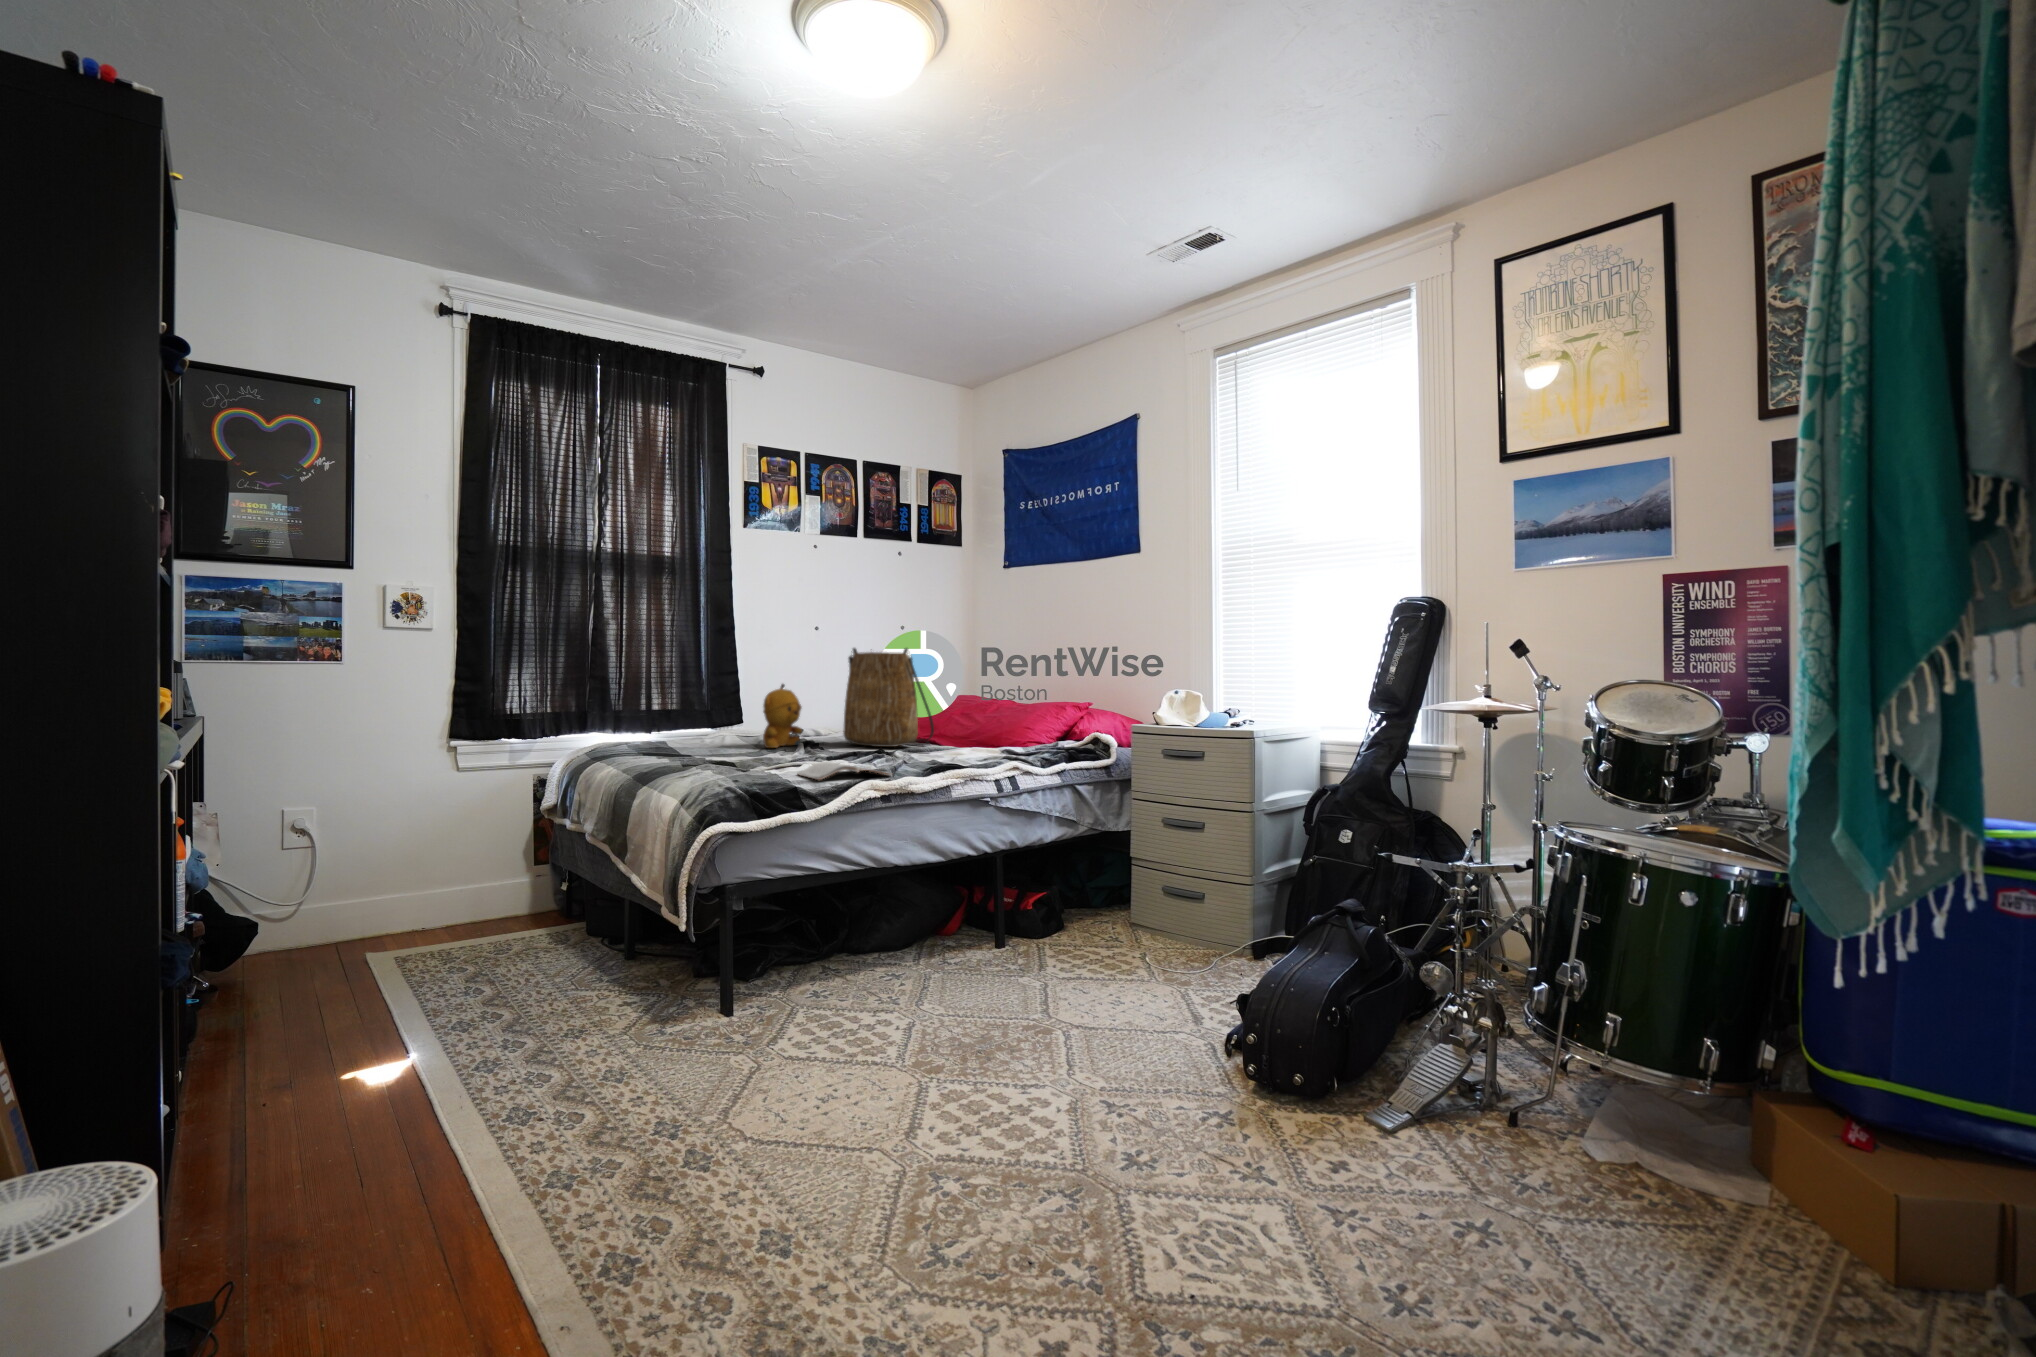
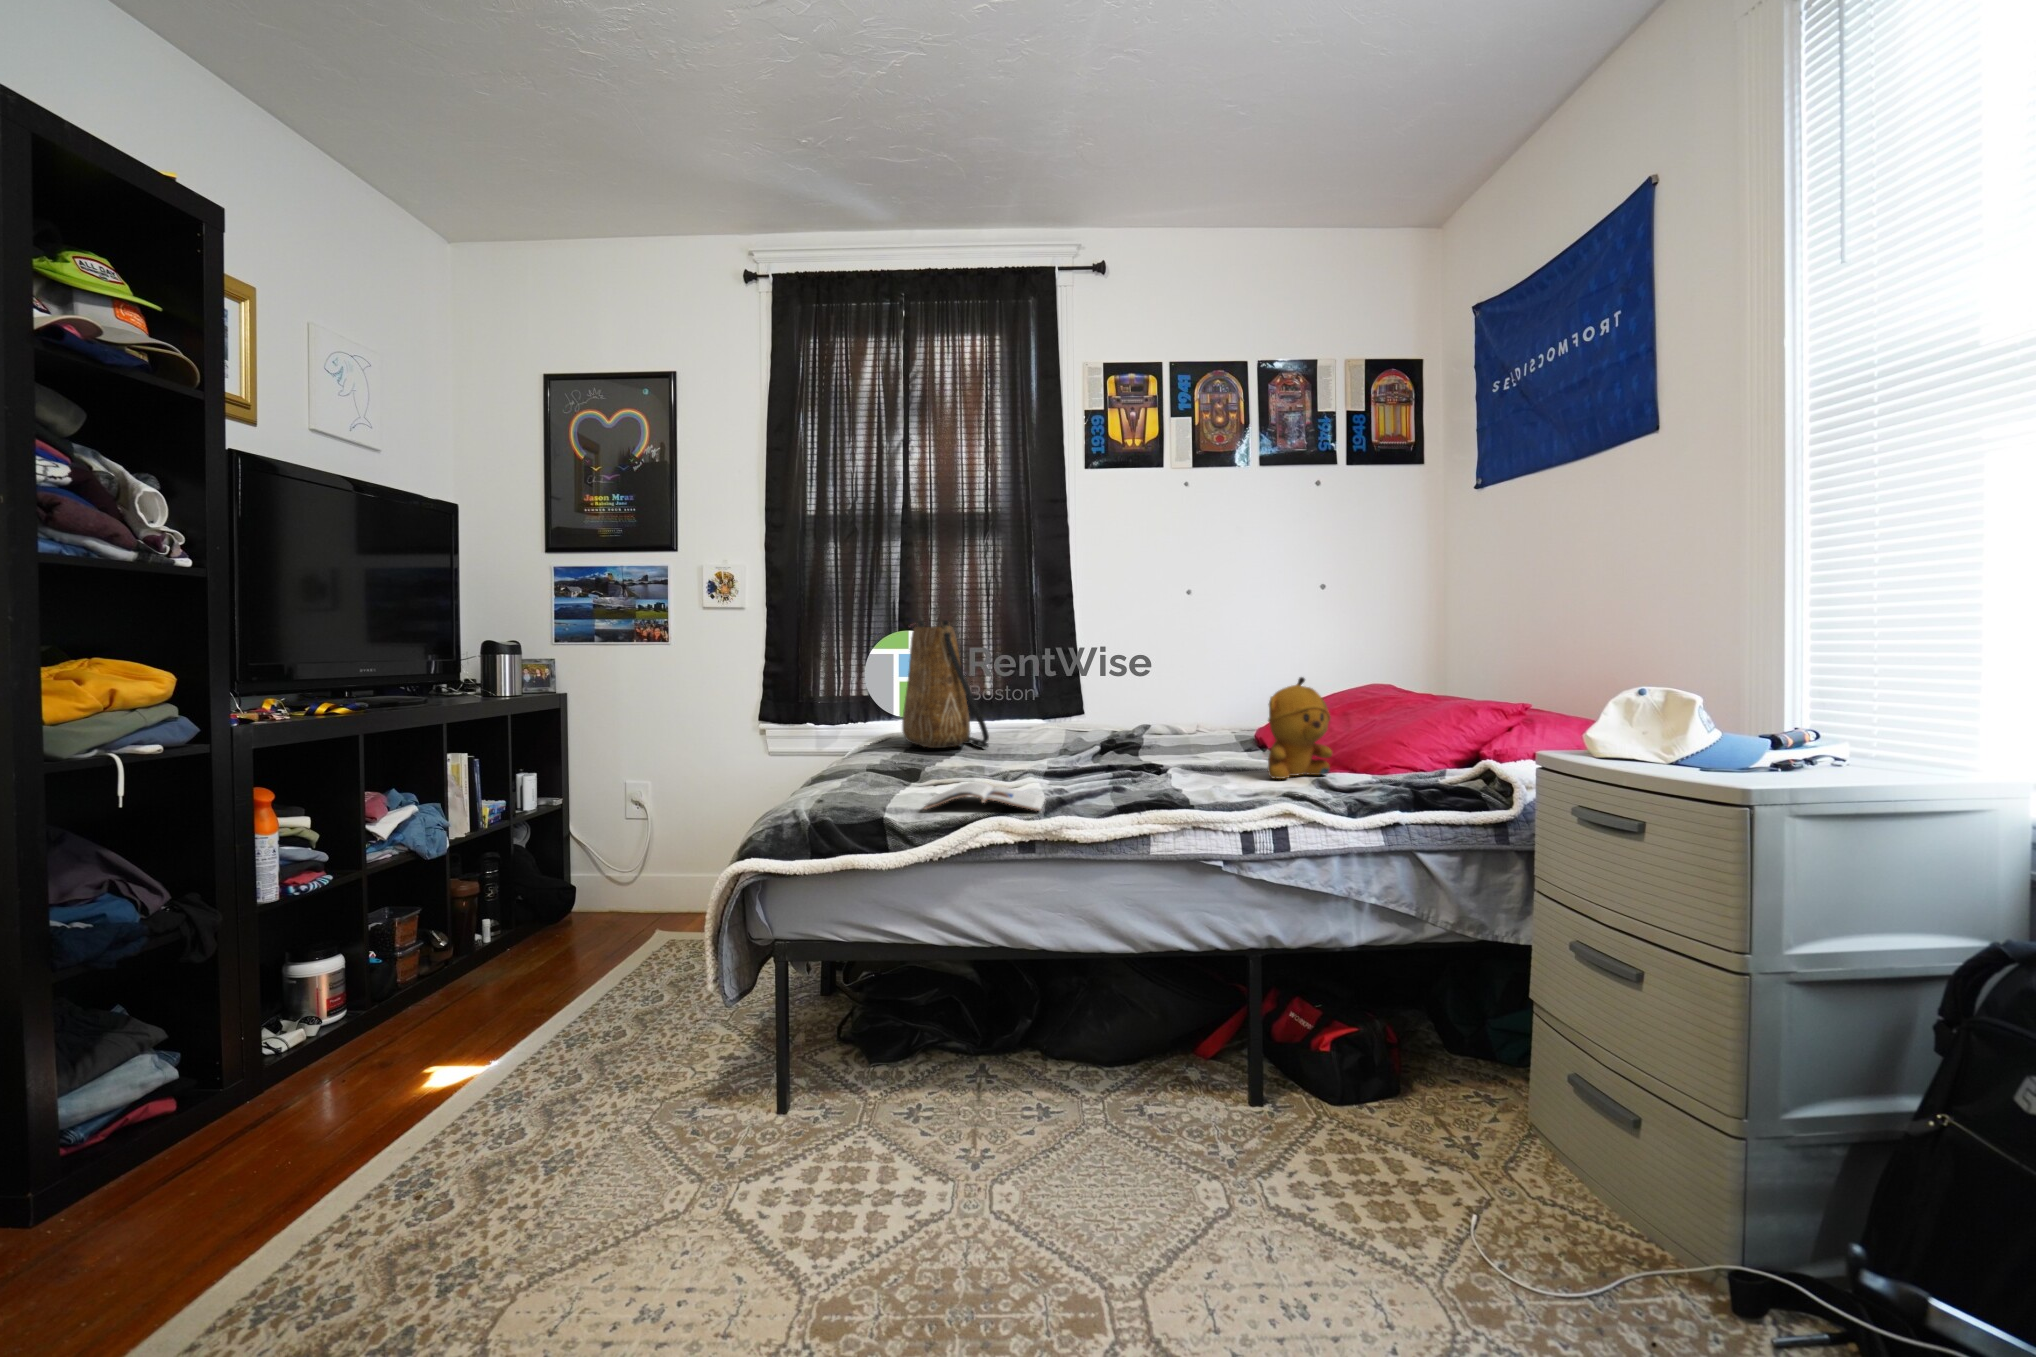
tote bag: present [843,648,934,747] -> present [902,620,989,748]
stuffed bear: present [763,684,802,748] -> present [1268,677,1332,779]

